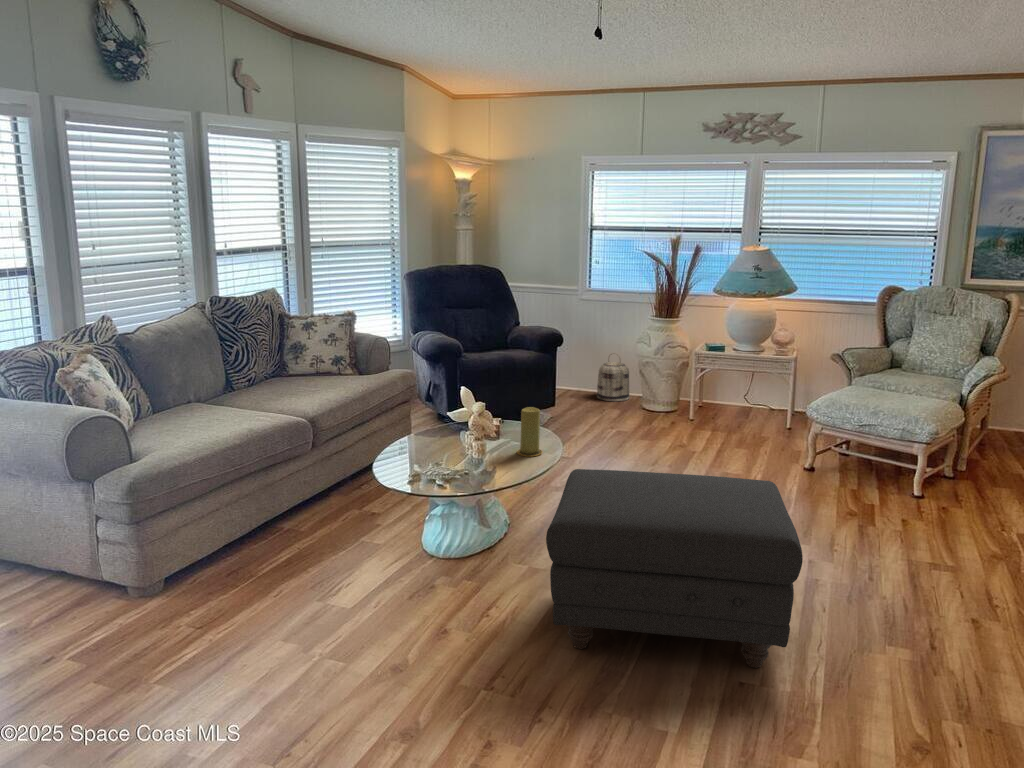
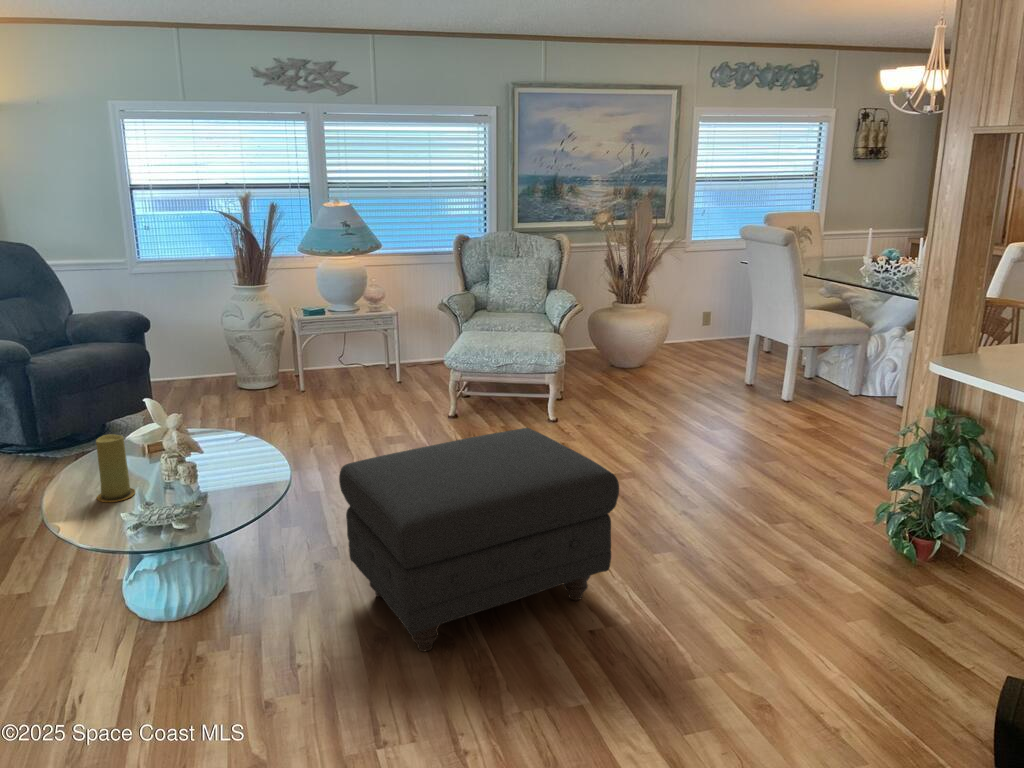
basket: present [597,361,630,401] -> none [170,334,213,390]
candle: present [517,407,542,456] -> present [96,434,135,502]

